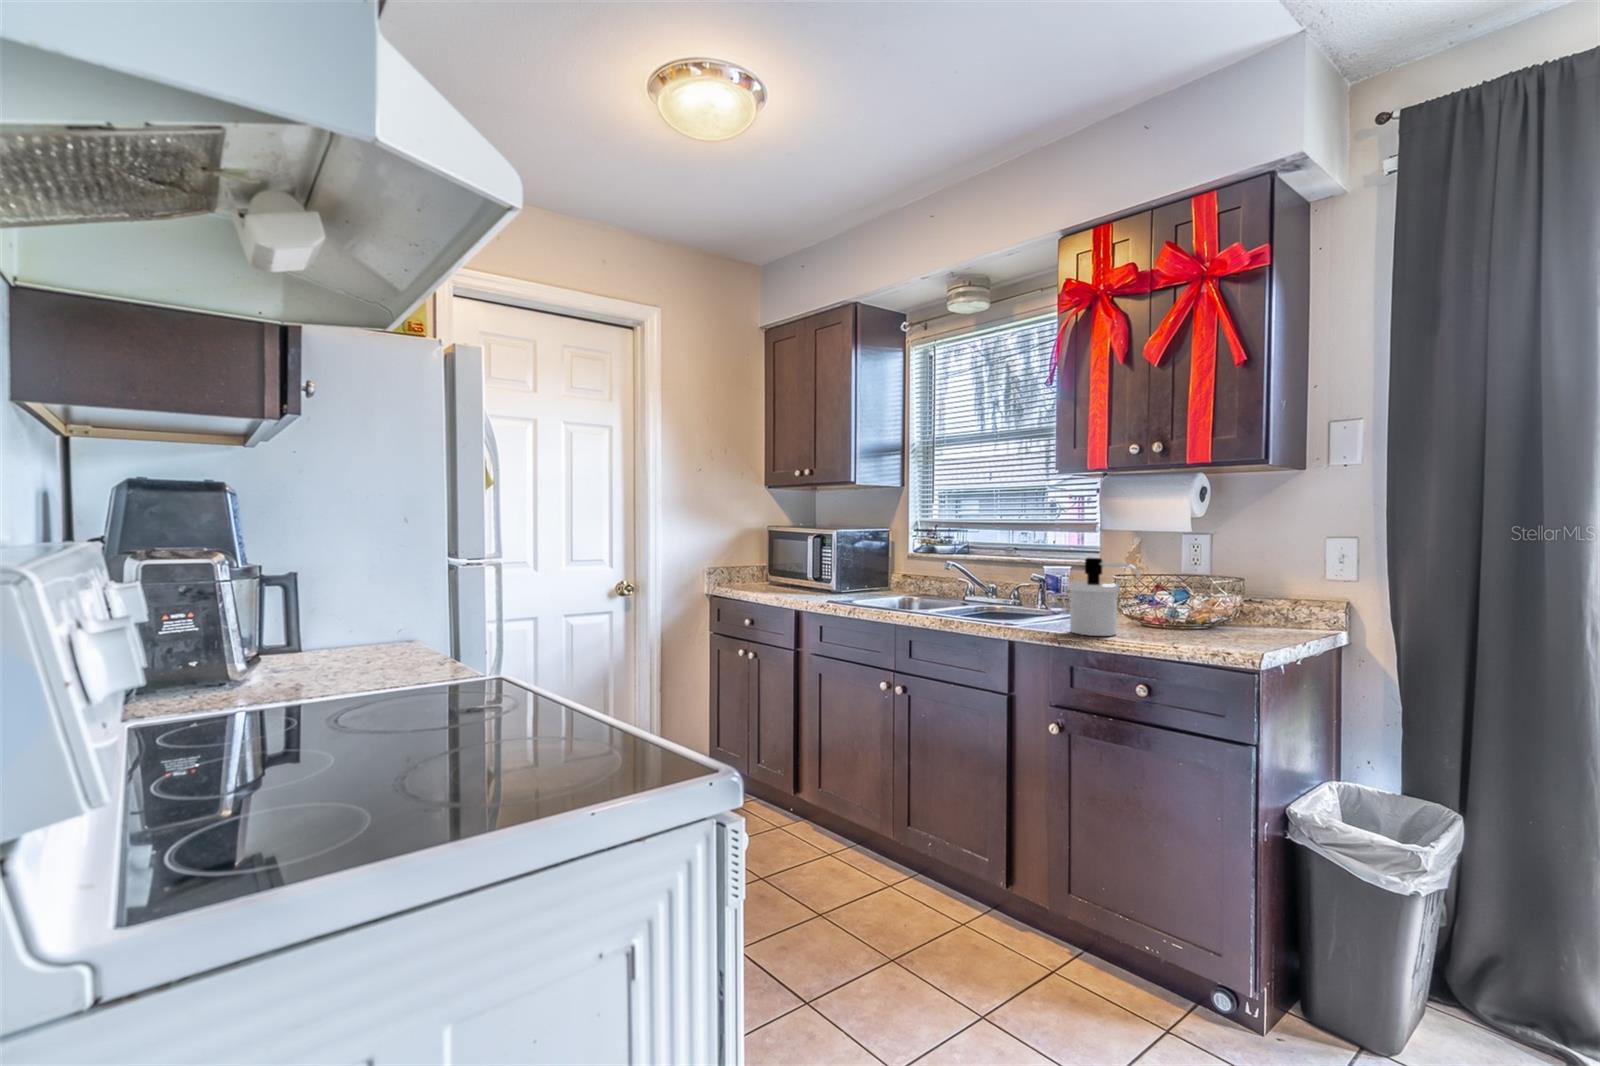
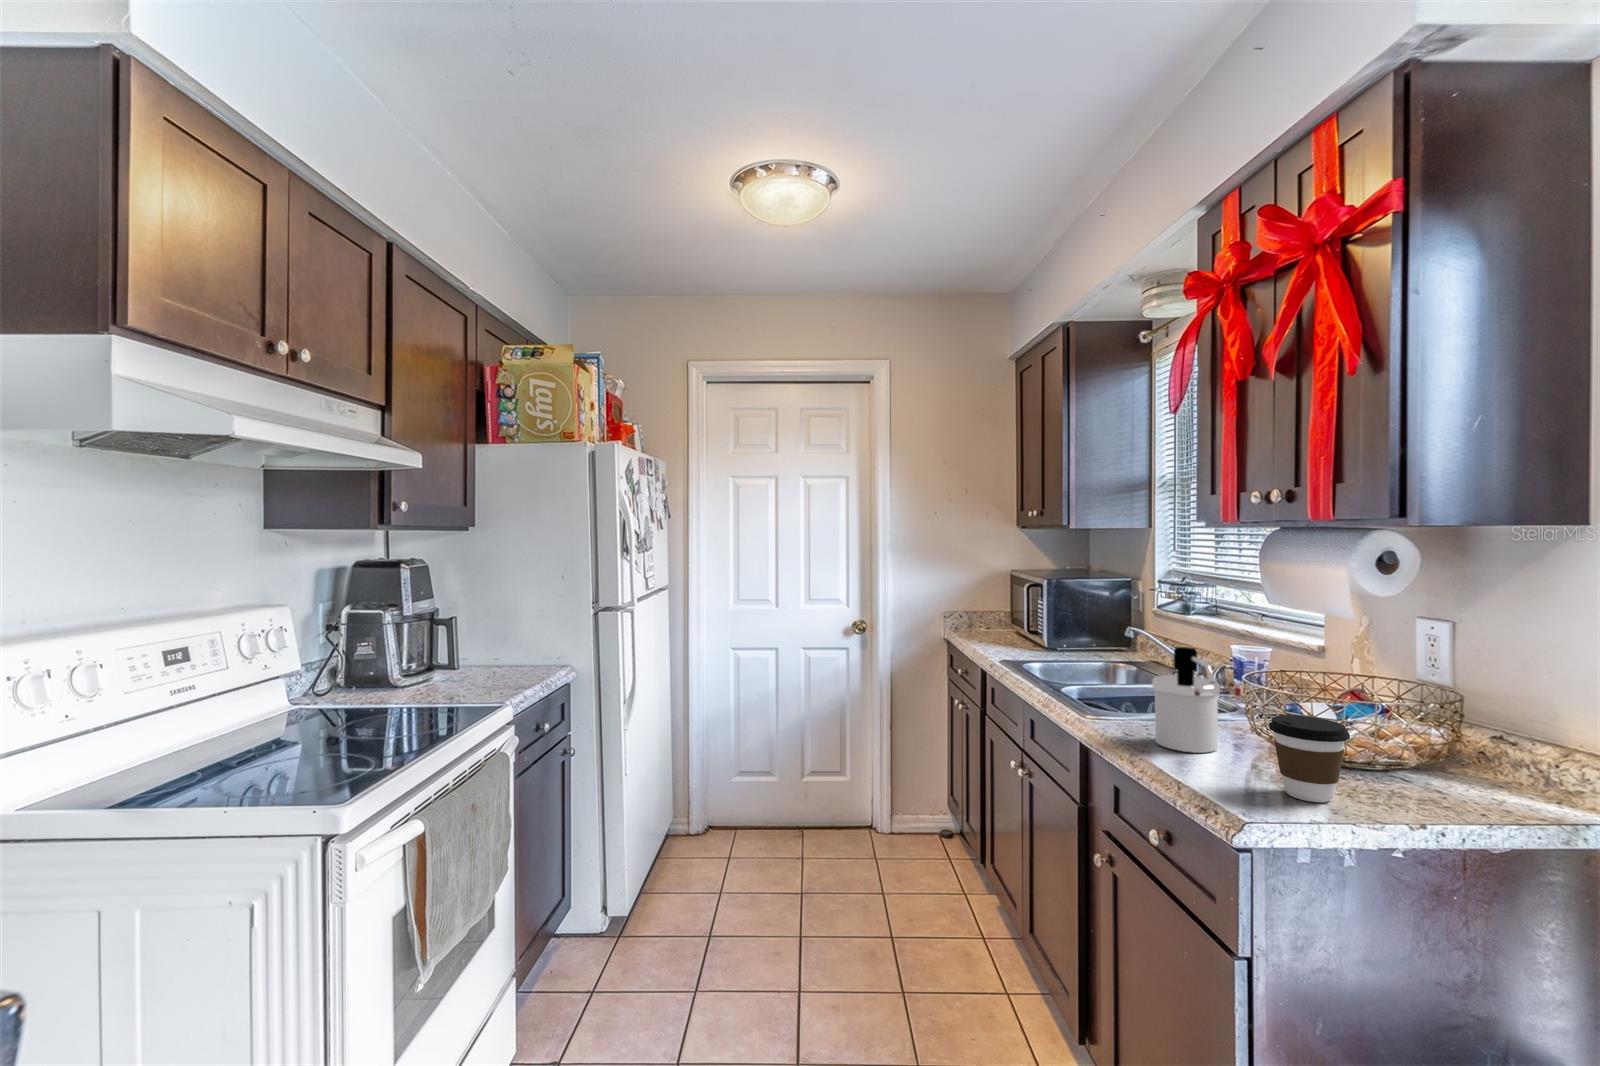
coffee cup: none [1199,592,1255,648] -> present [1269,715,1350,802]

